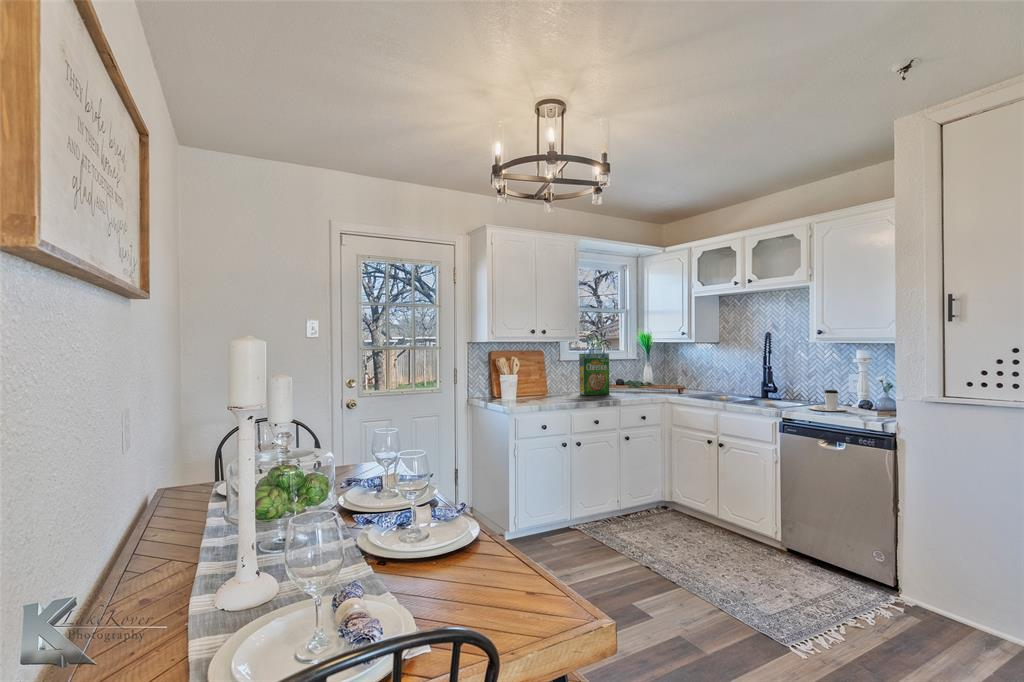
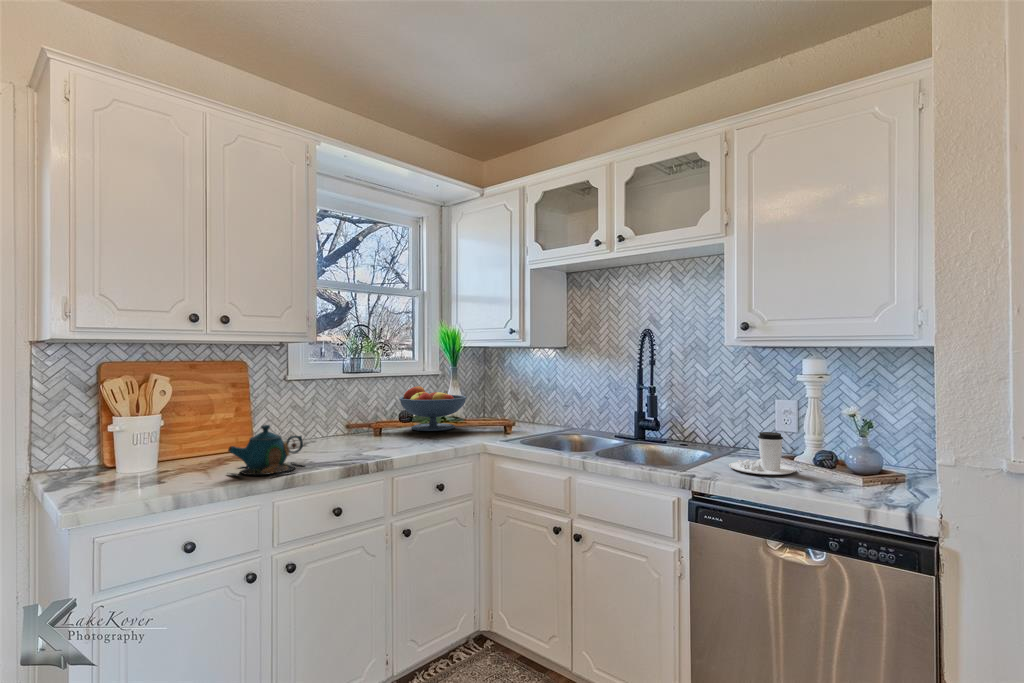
cereal box: present [579,353,609,395] -> none [317,366,377,450]
fruit bowl: none [617,365,656,390] -> present [399,386,467,431]
teapot: none [544,381,587,403] -> present [228,425,303,478]

